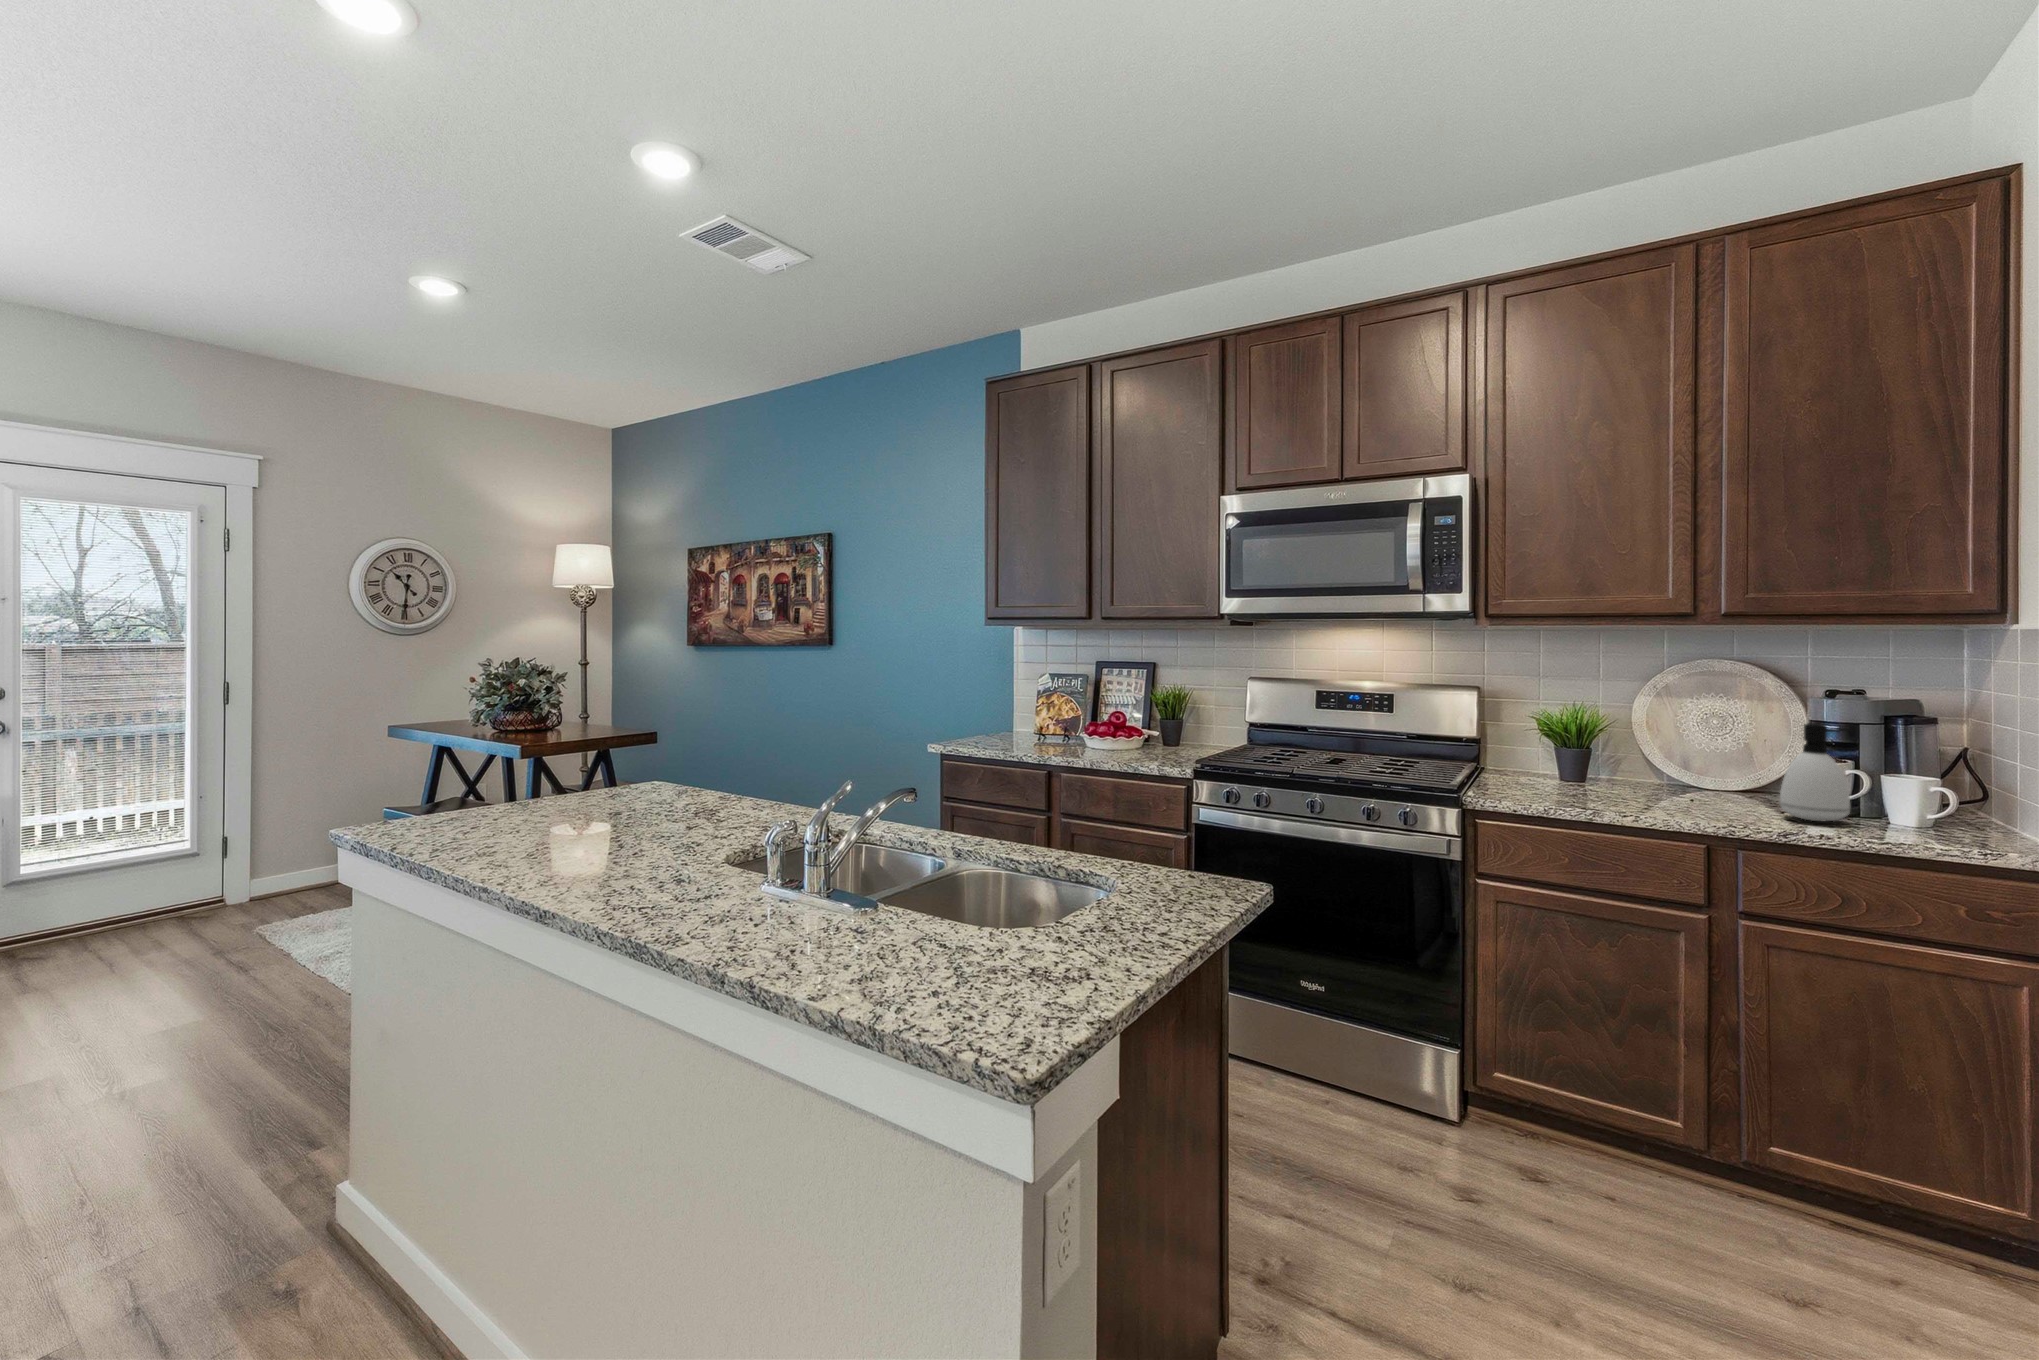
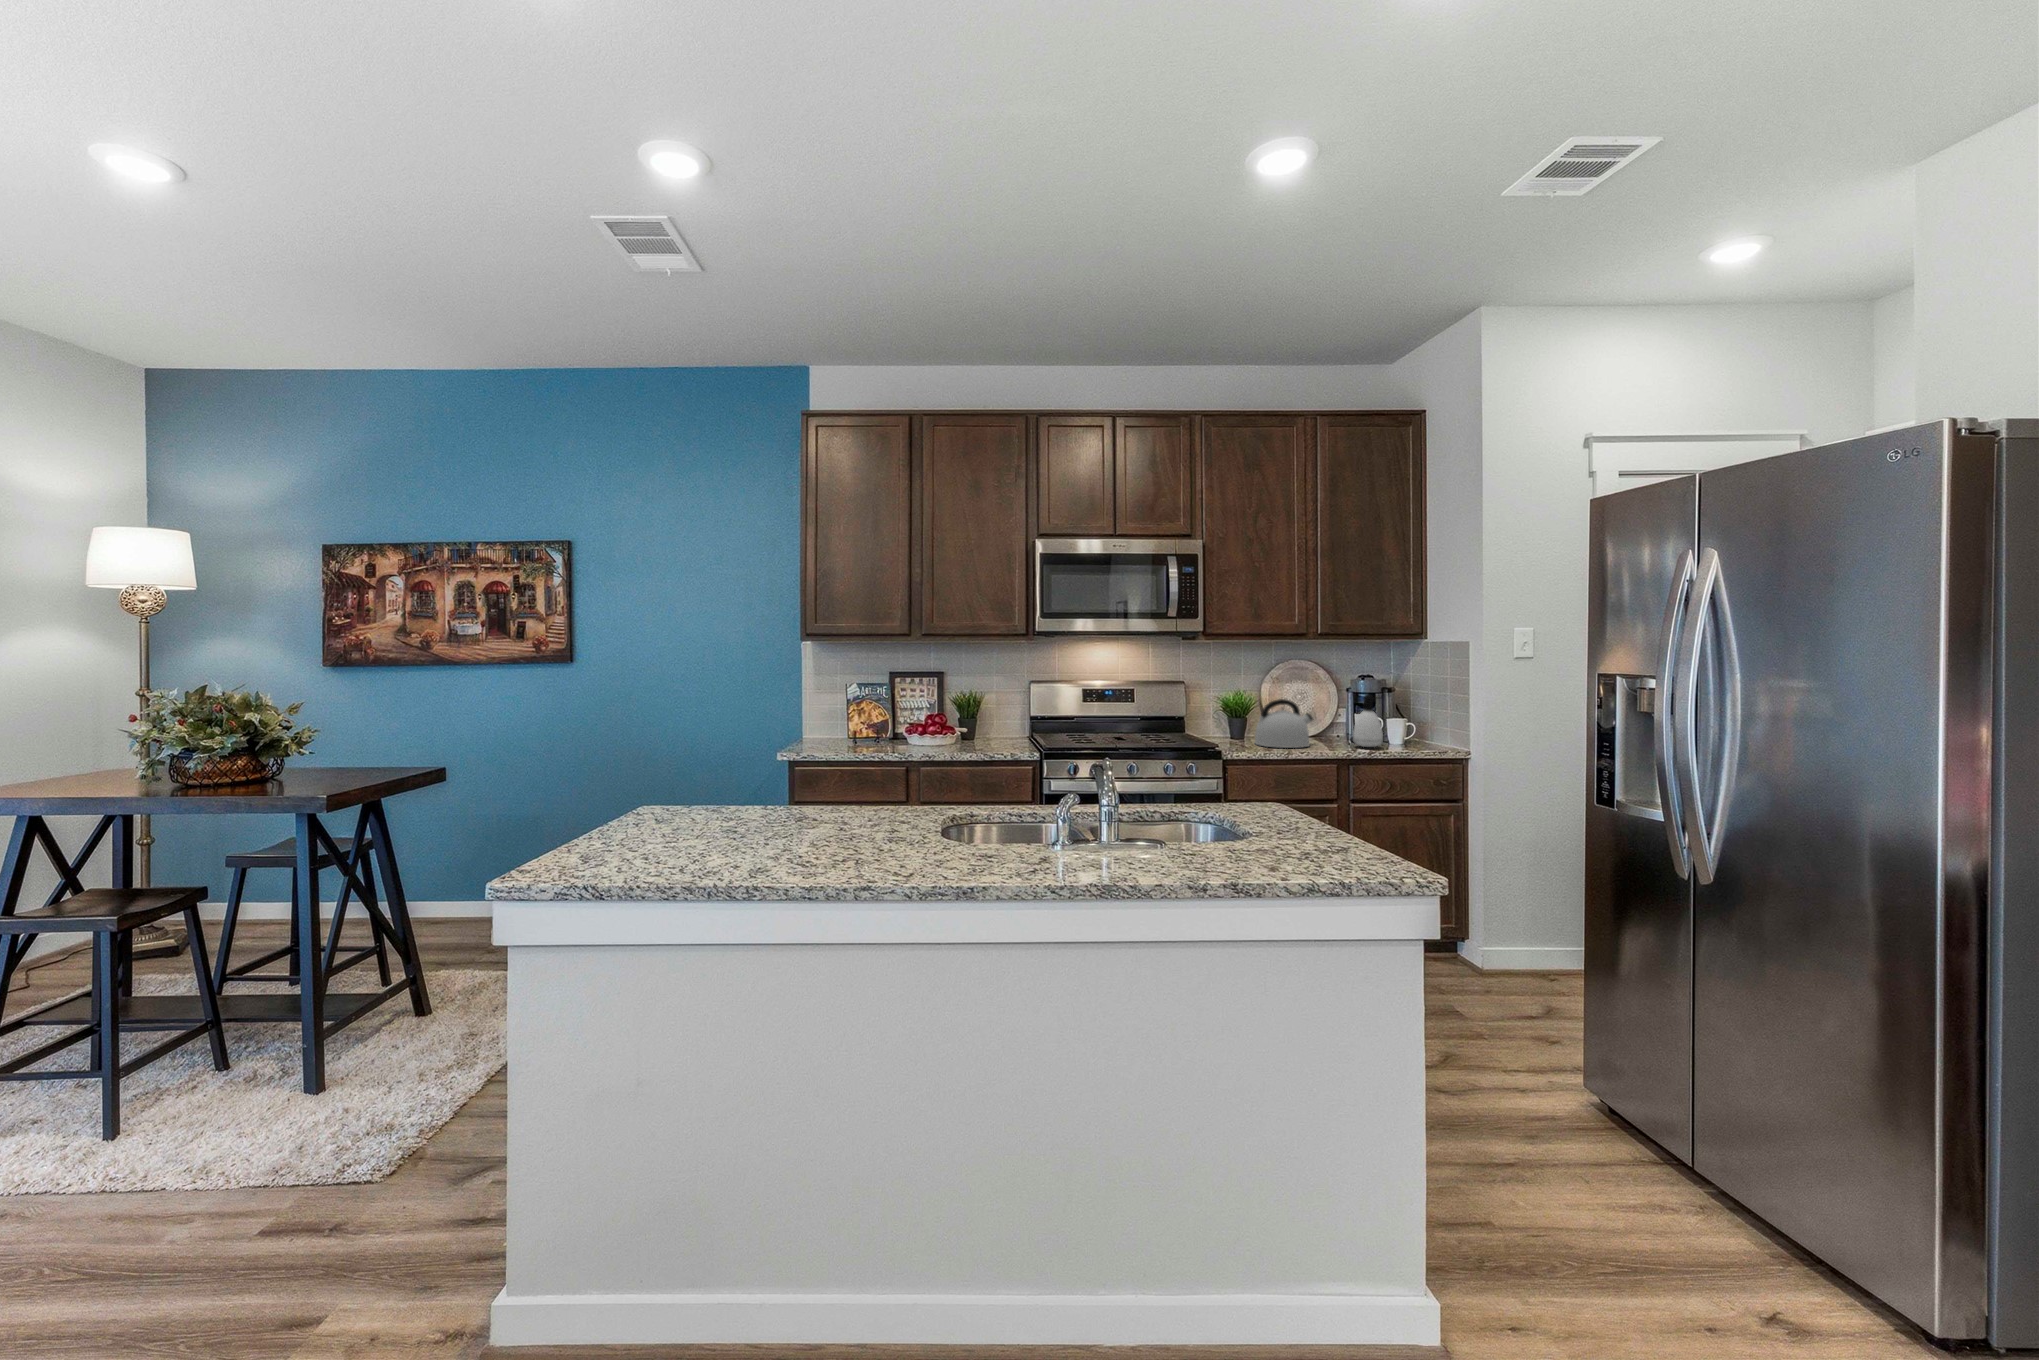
kettle: none [1576,722,1698,806] -> present [1255,699,1313,748]

